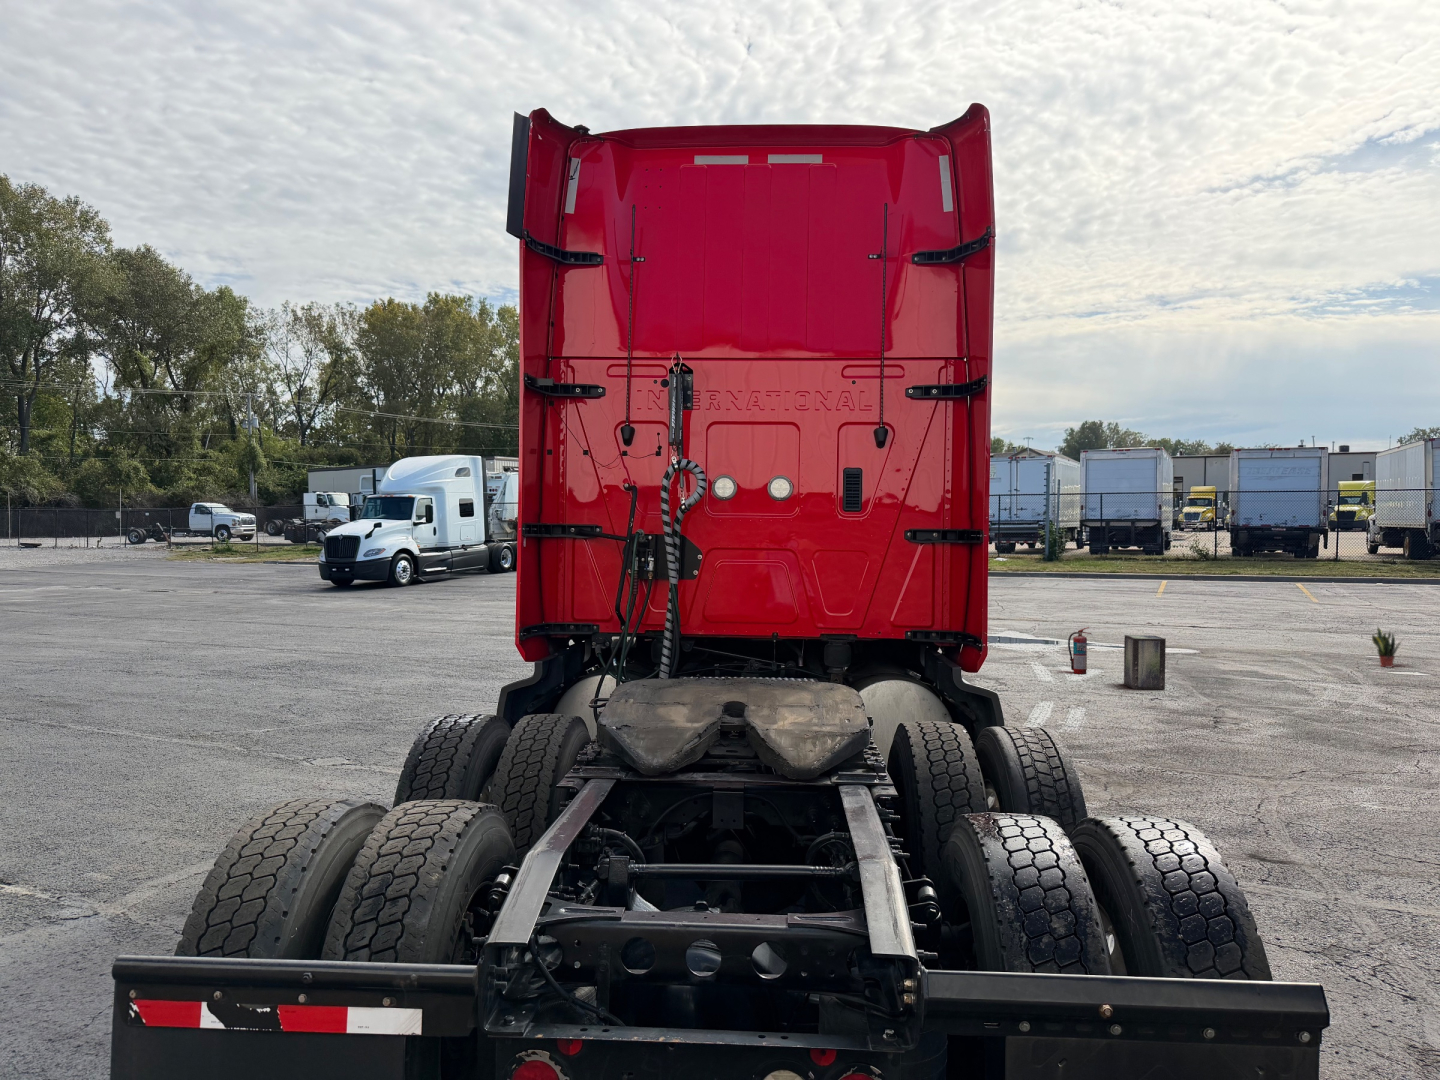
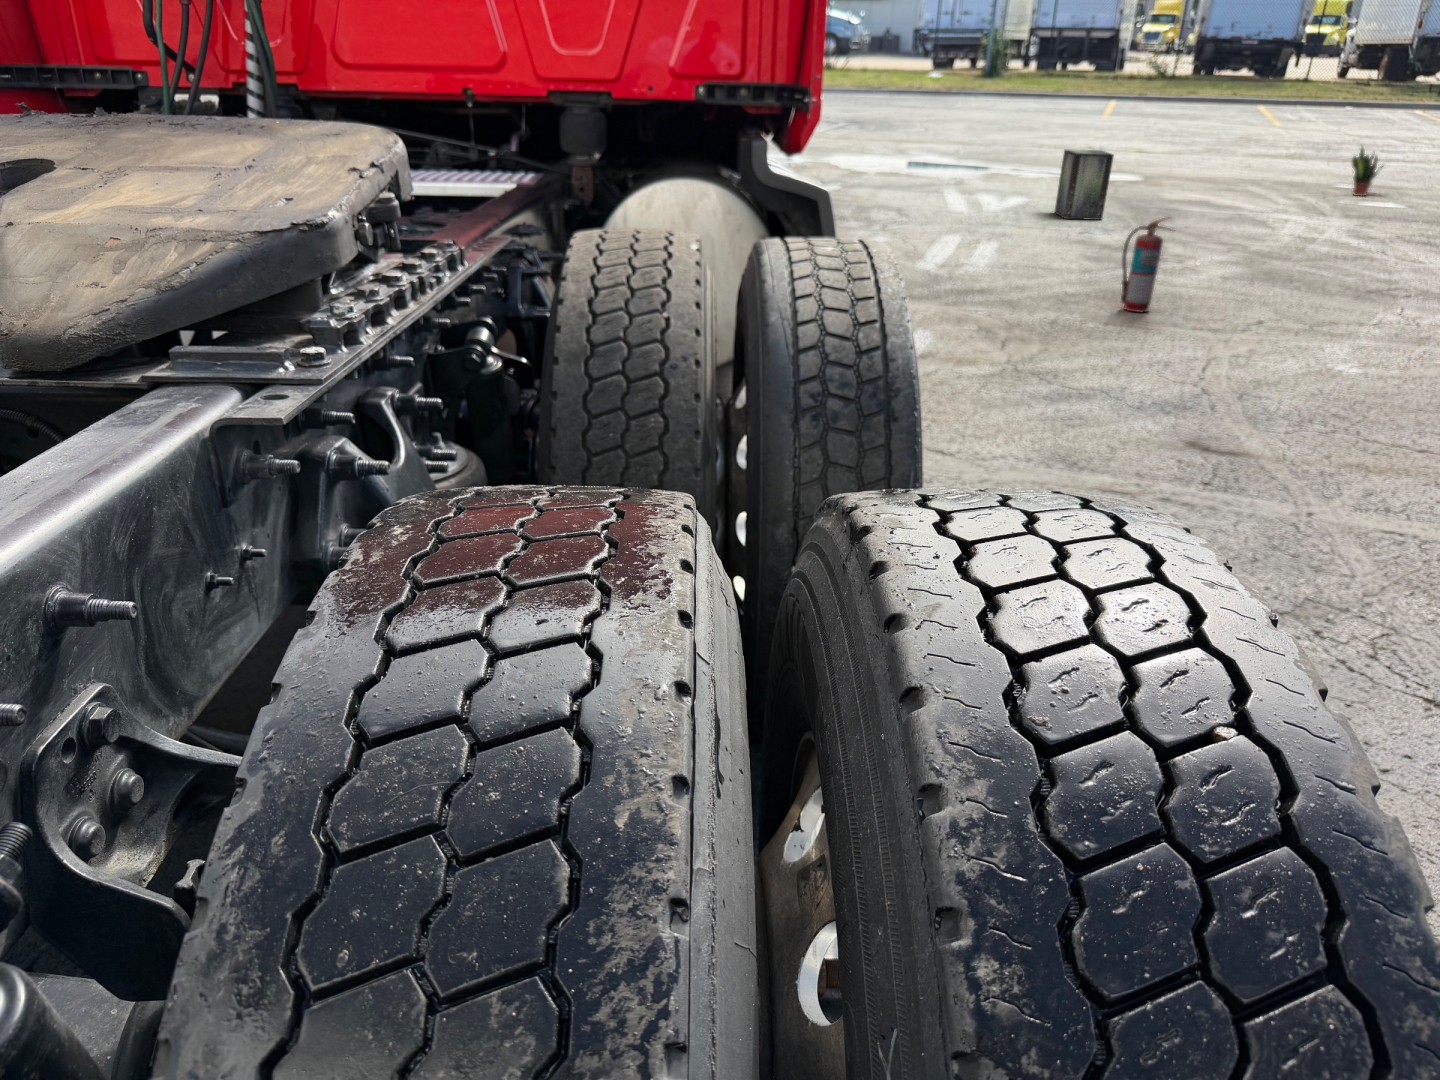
fire extinguisher: present [1068,627,1091,674] -> present [1121,219,1166,313]

